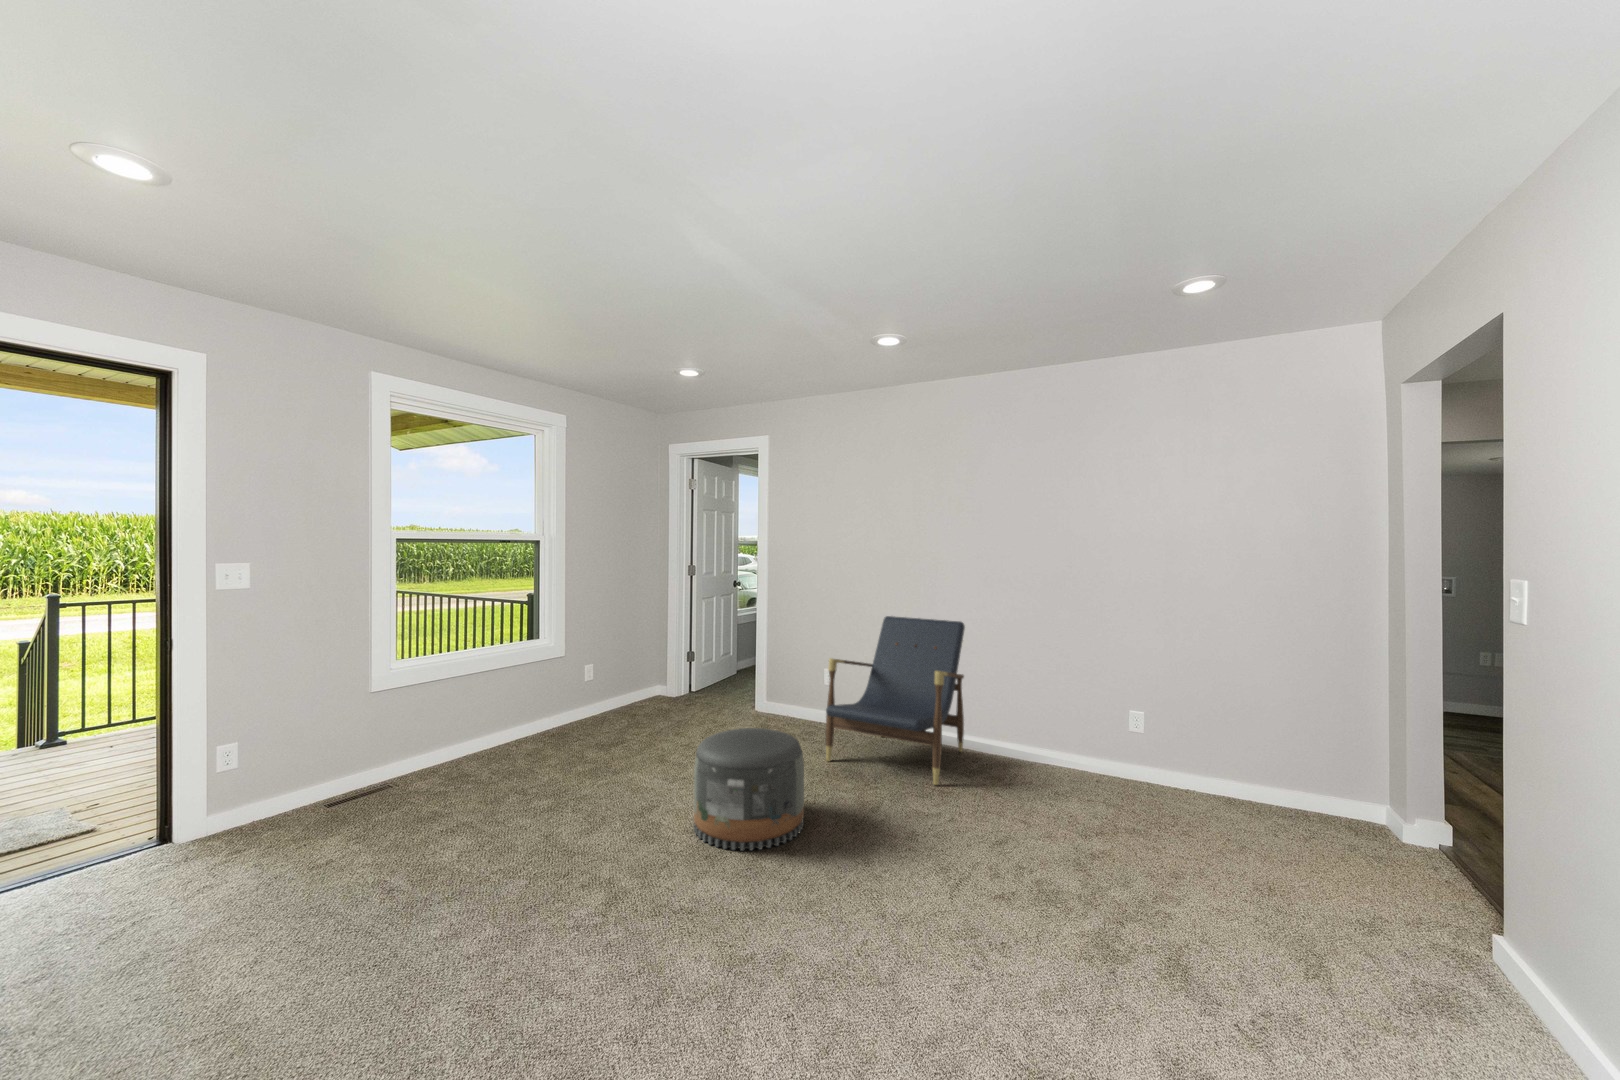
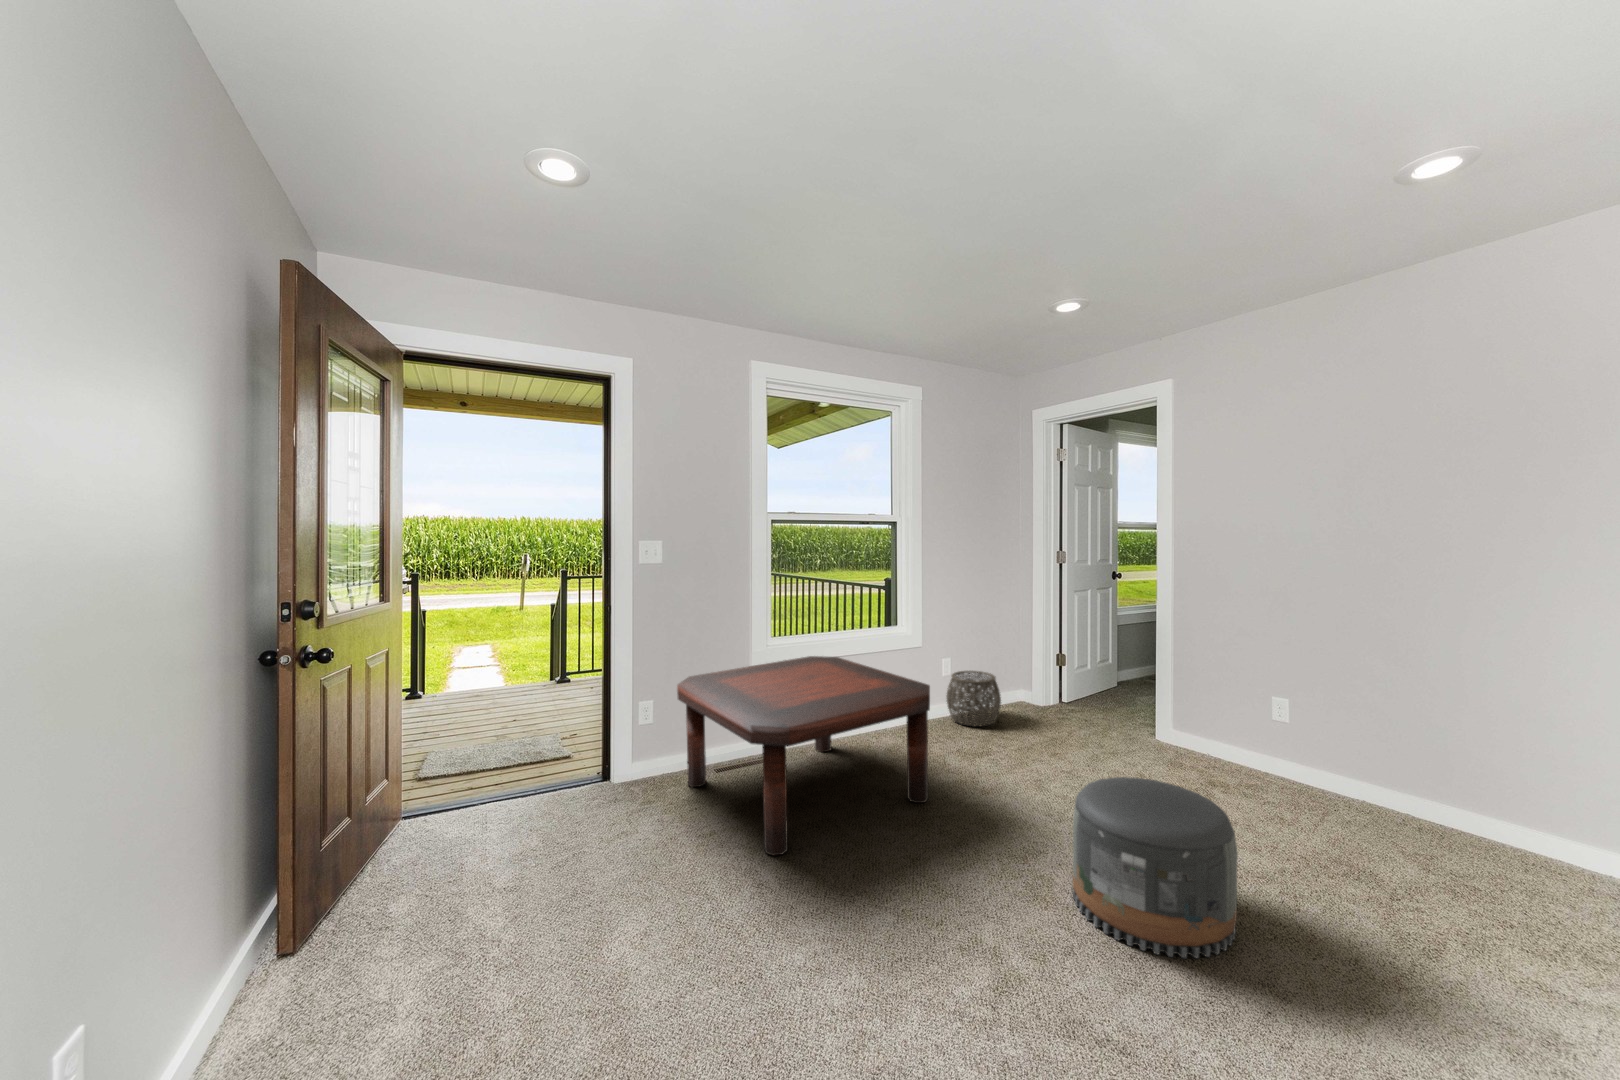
lounge chair: present [826,616,965,785] -> none [1261,636,1534,921]
coffee table: none [273,668,574,863] -> present [677,656,930,855]
woven basket: none [587,674,639,725] -> present [947,671,1001,726]

